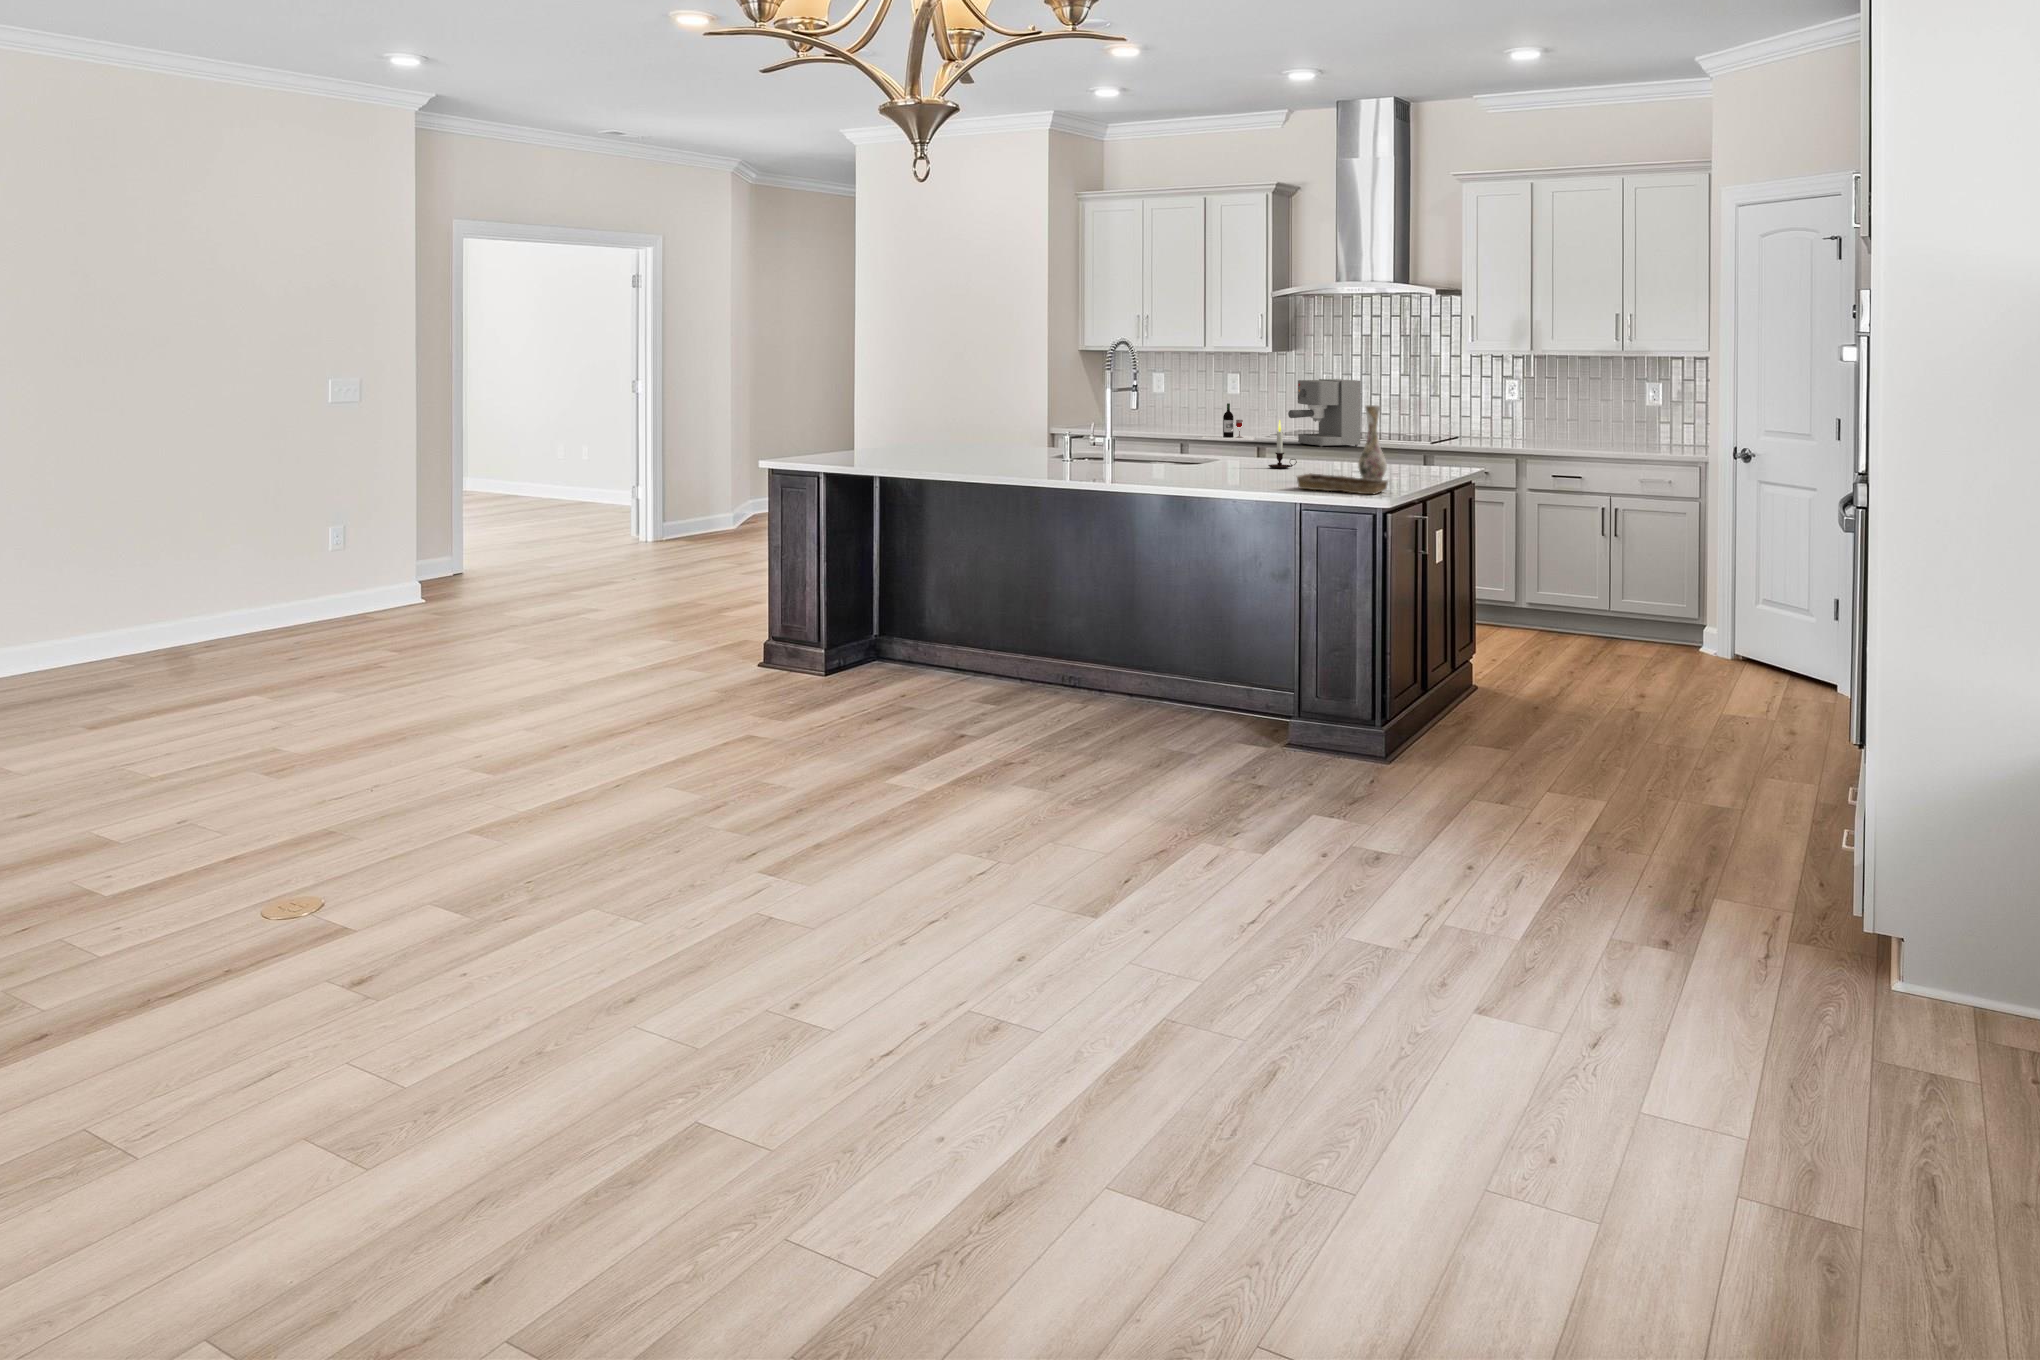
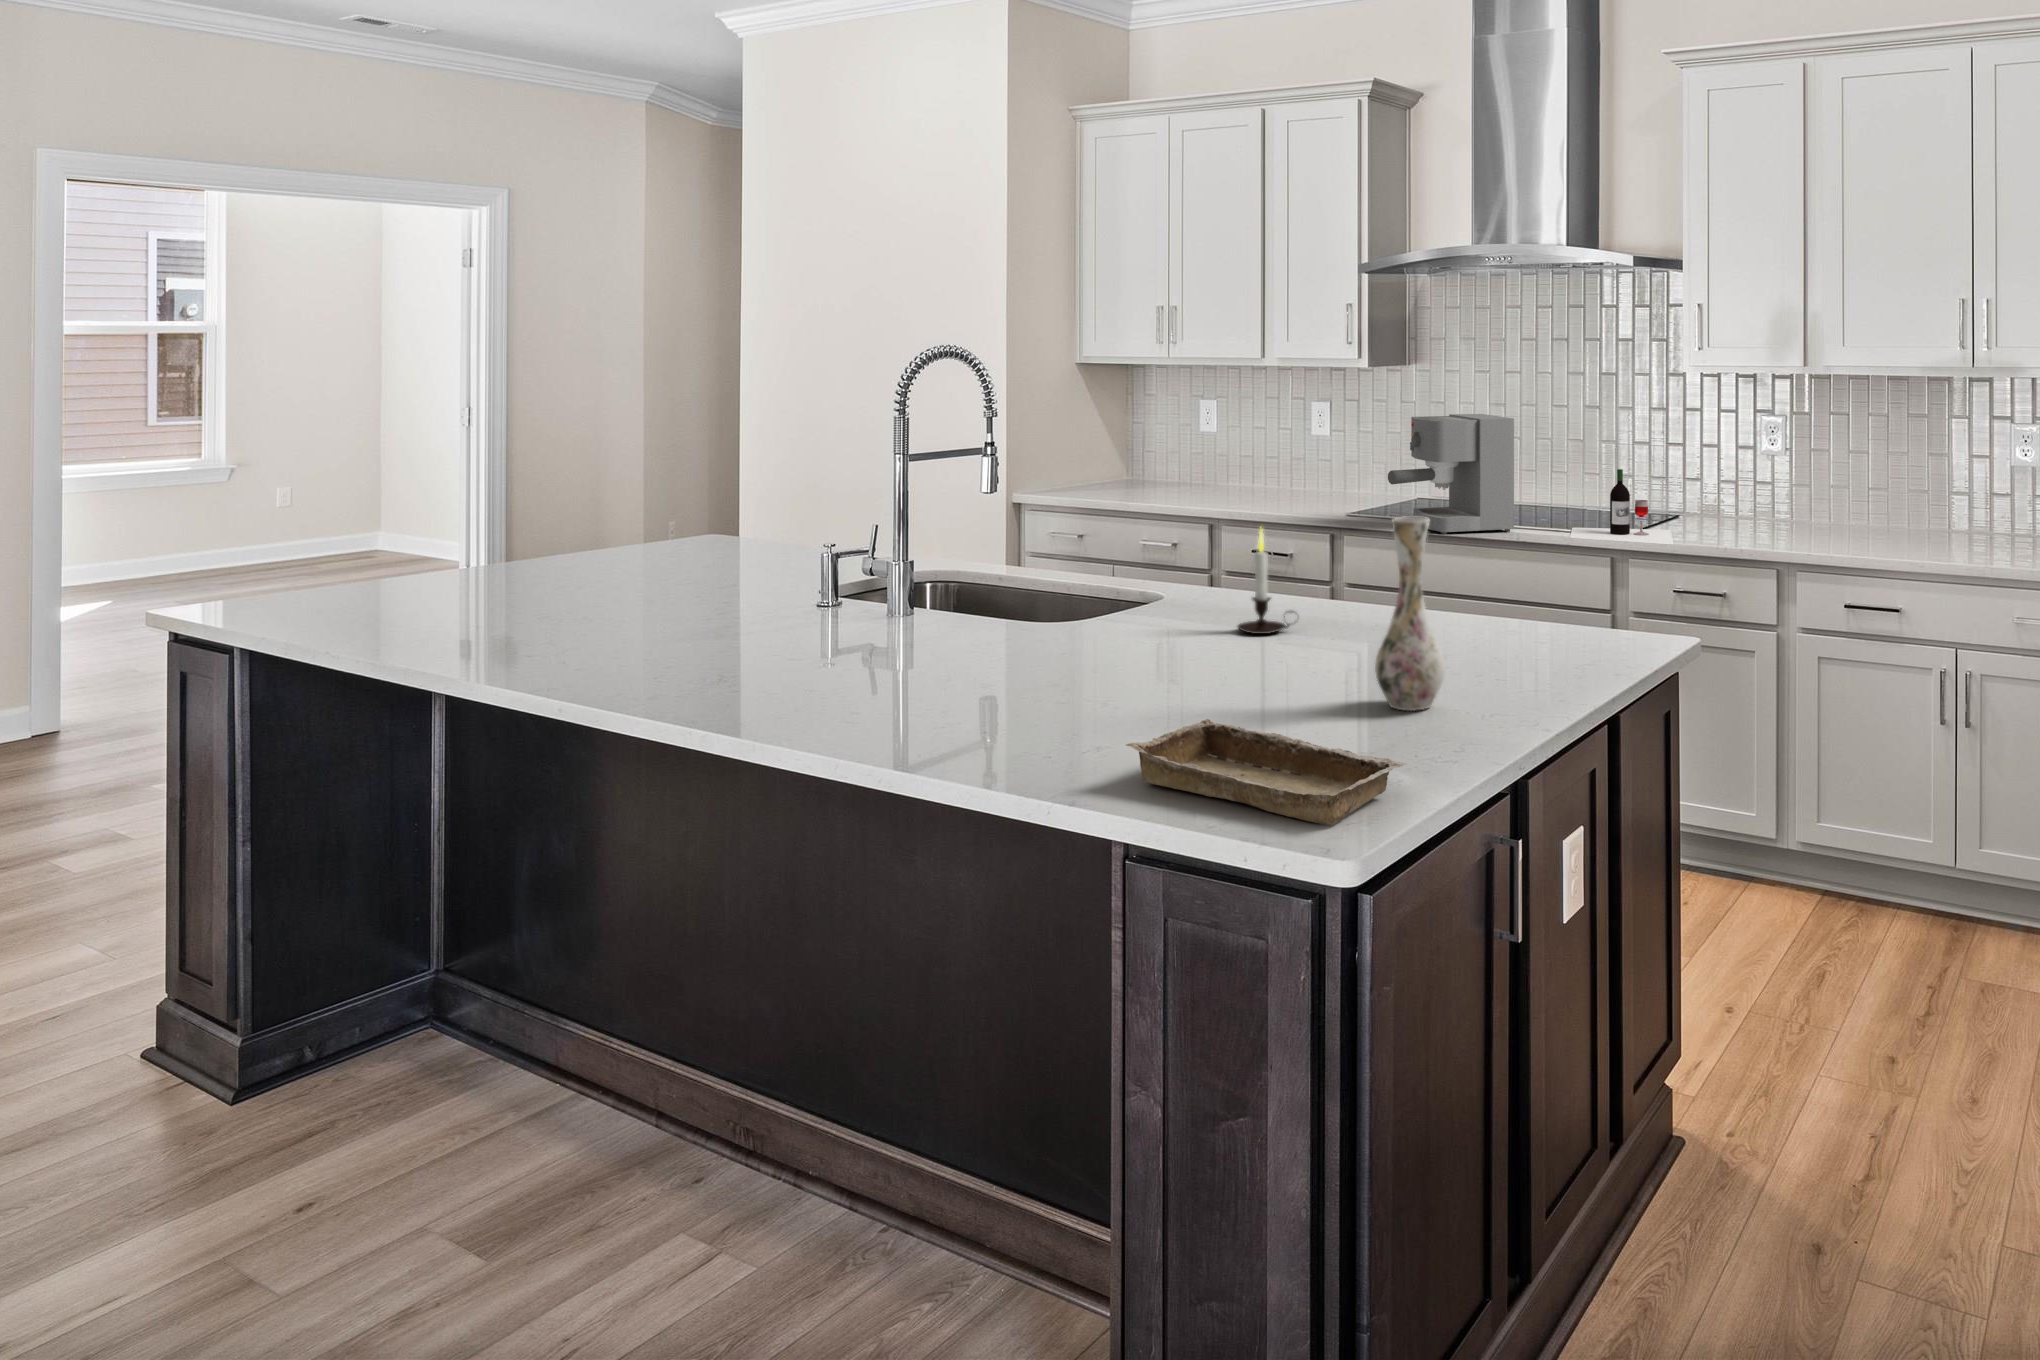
wine bottle: present [1202,403,1256,440] -> present [1570,469,1674,544]

